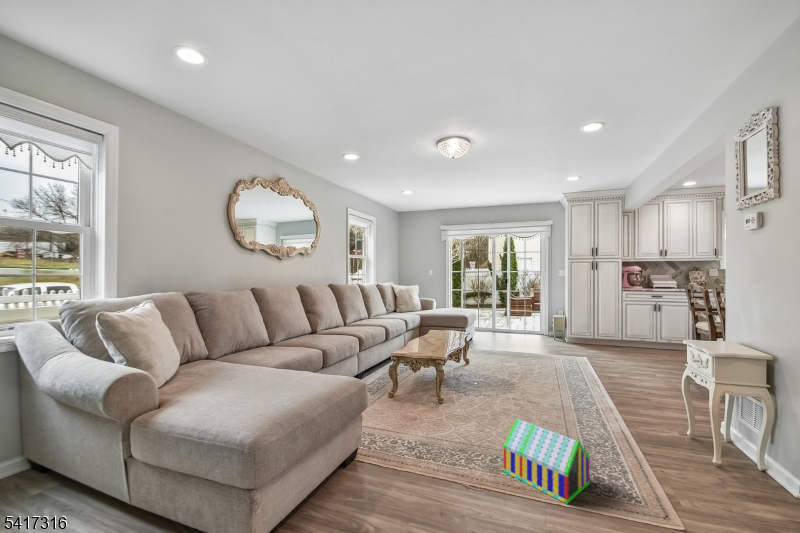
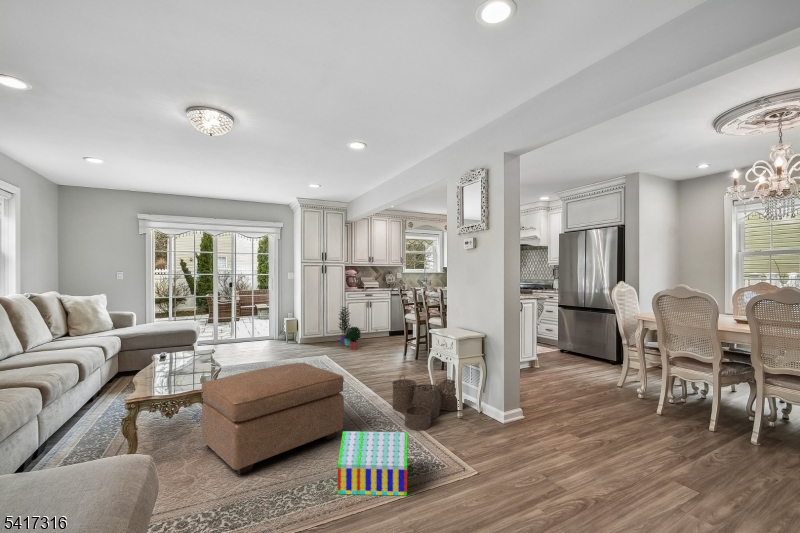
potted plant: none [614,306,640,357] -> present [339,307,361,349]
ottoman: none [434,351,546,430] -> present [202,363,344,474]
woven basket: none [624,391,742,460] -> present [392,377,459,430]

